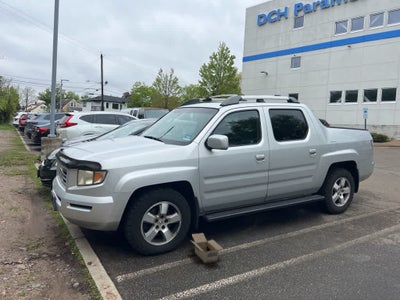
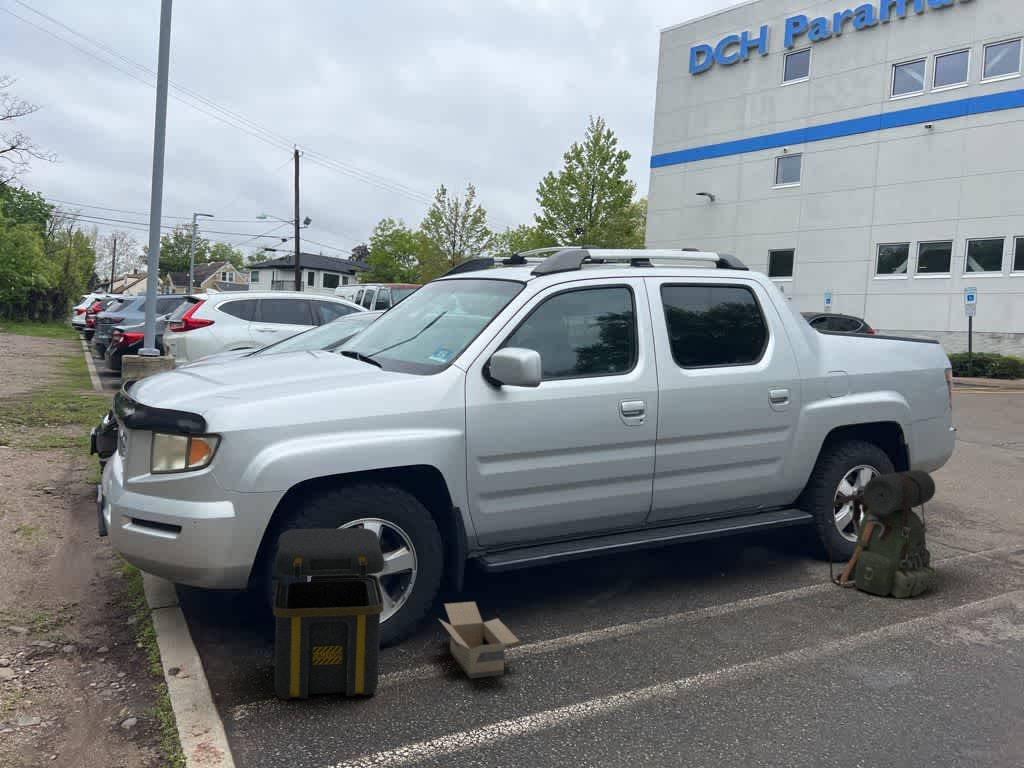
backpack: none [331,179,372,228] -> present [829,470,935,598]
toolbox: none [129,206,173,274] -> present [273,528,384,700]

